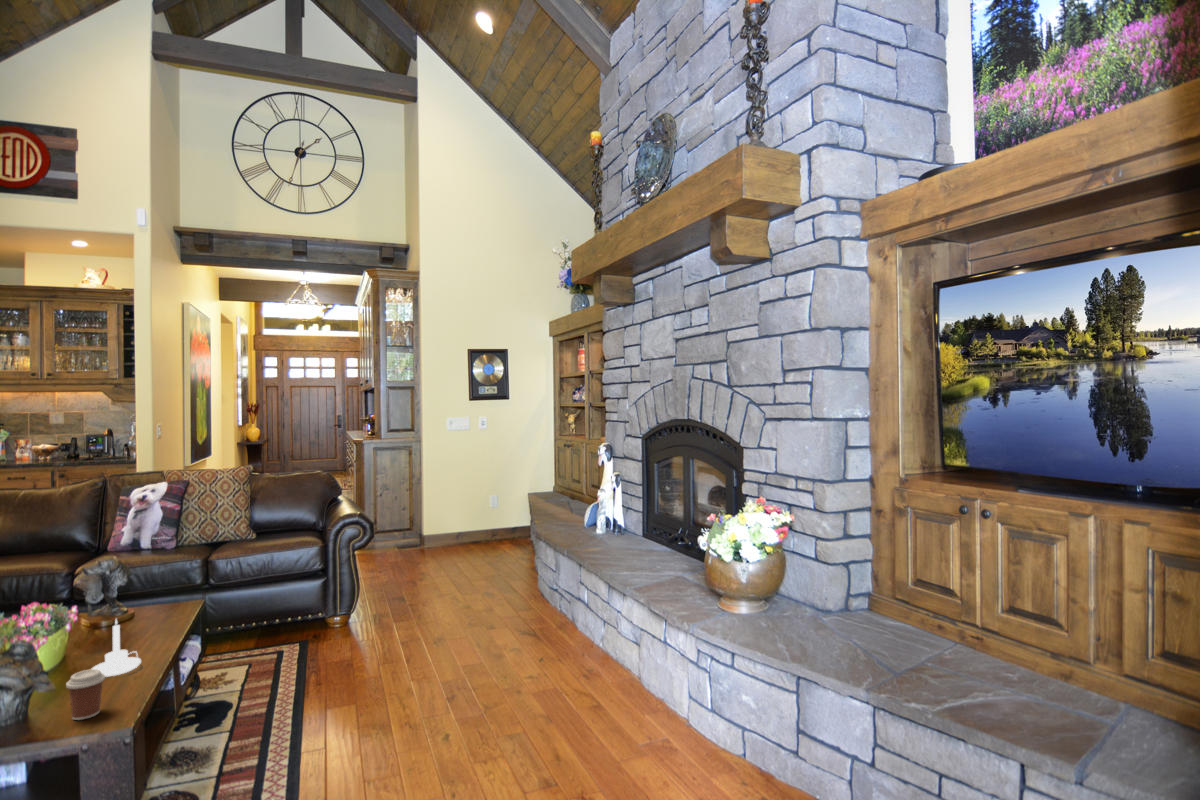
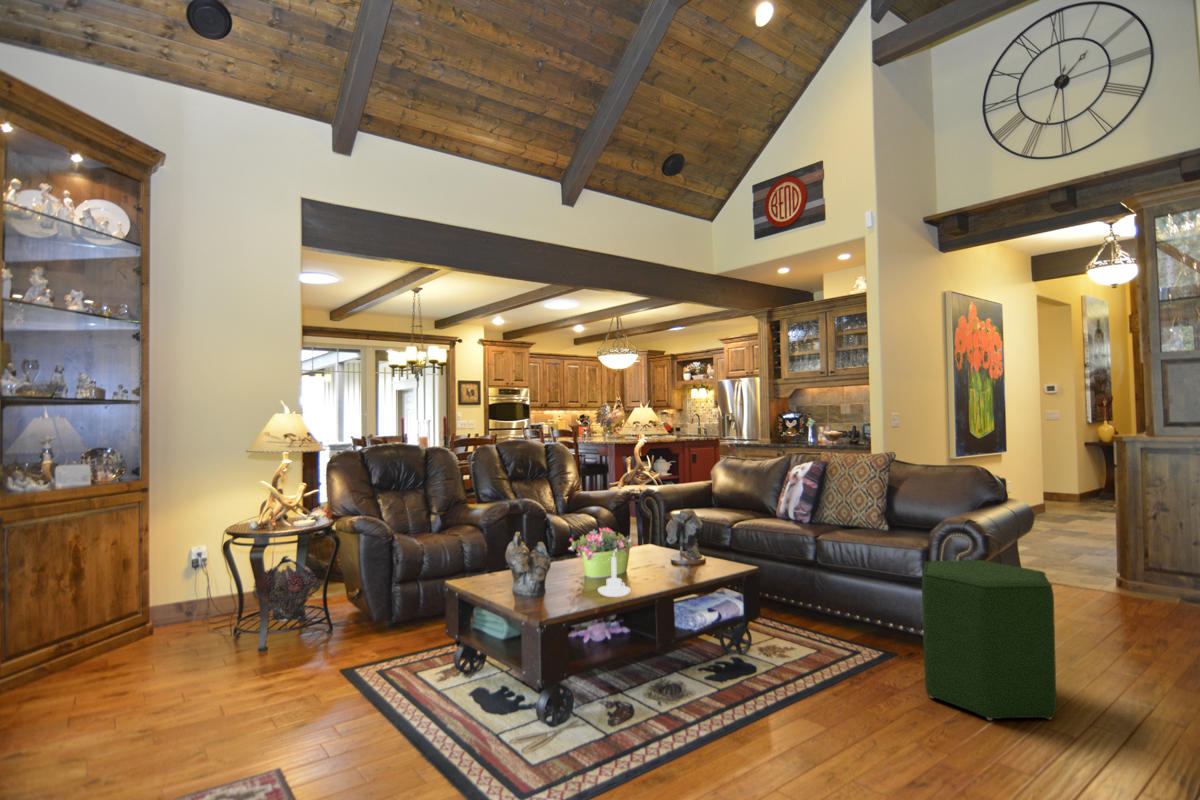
ottoman: none [350,539,443,652] -> present [922,560,1056,720]
coffee cup: present [66,669,105,720] -> none [537,577,561,613]

